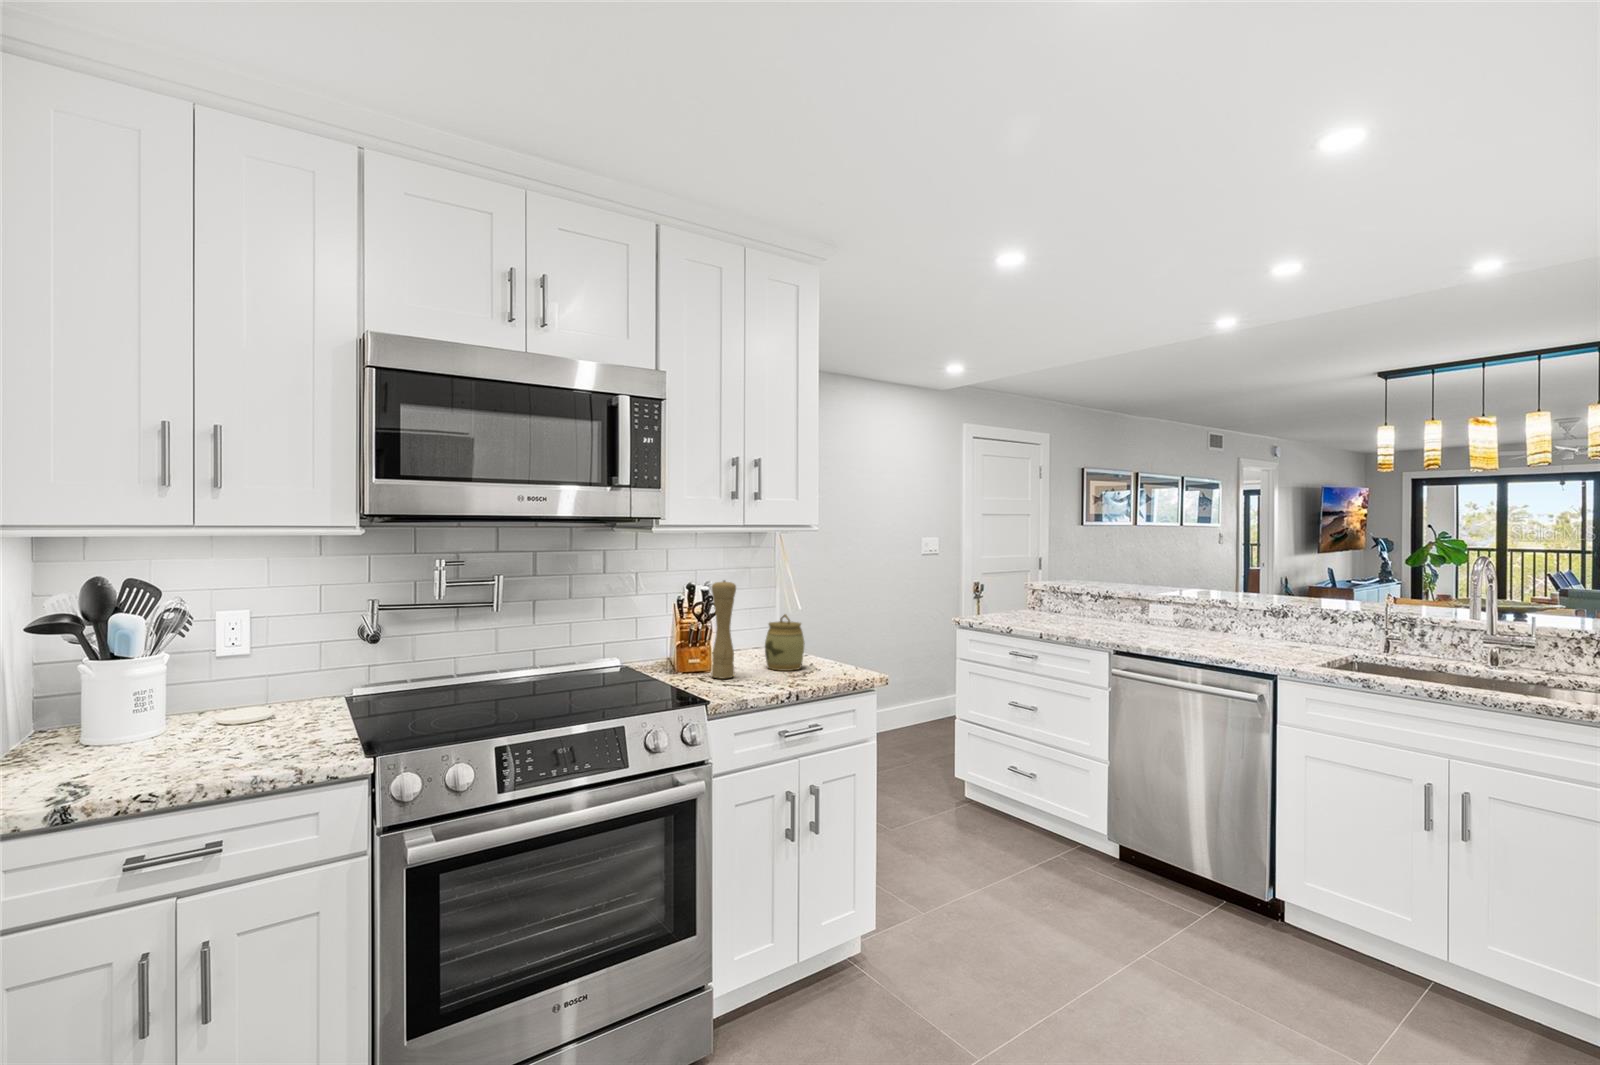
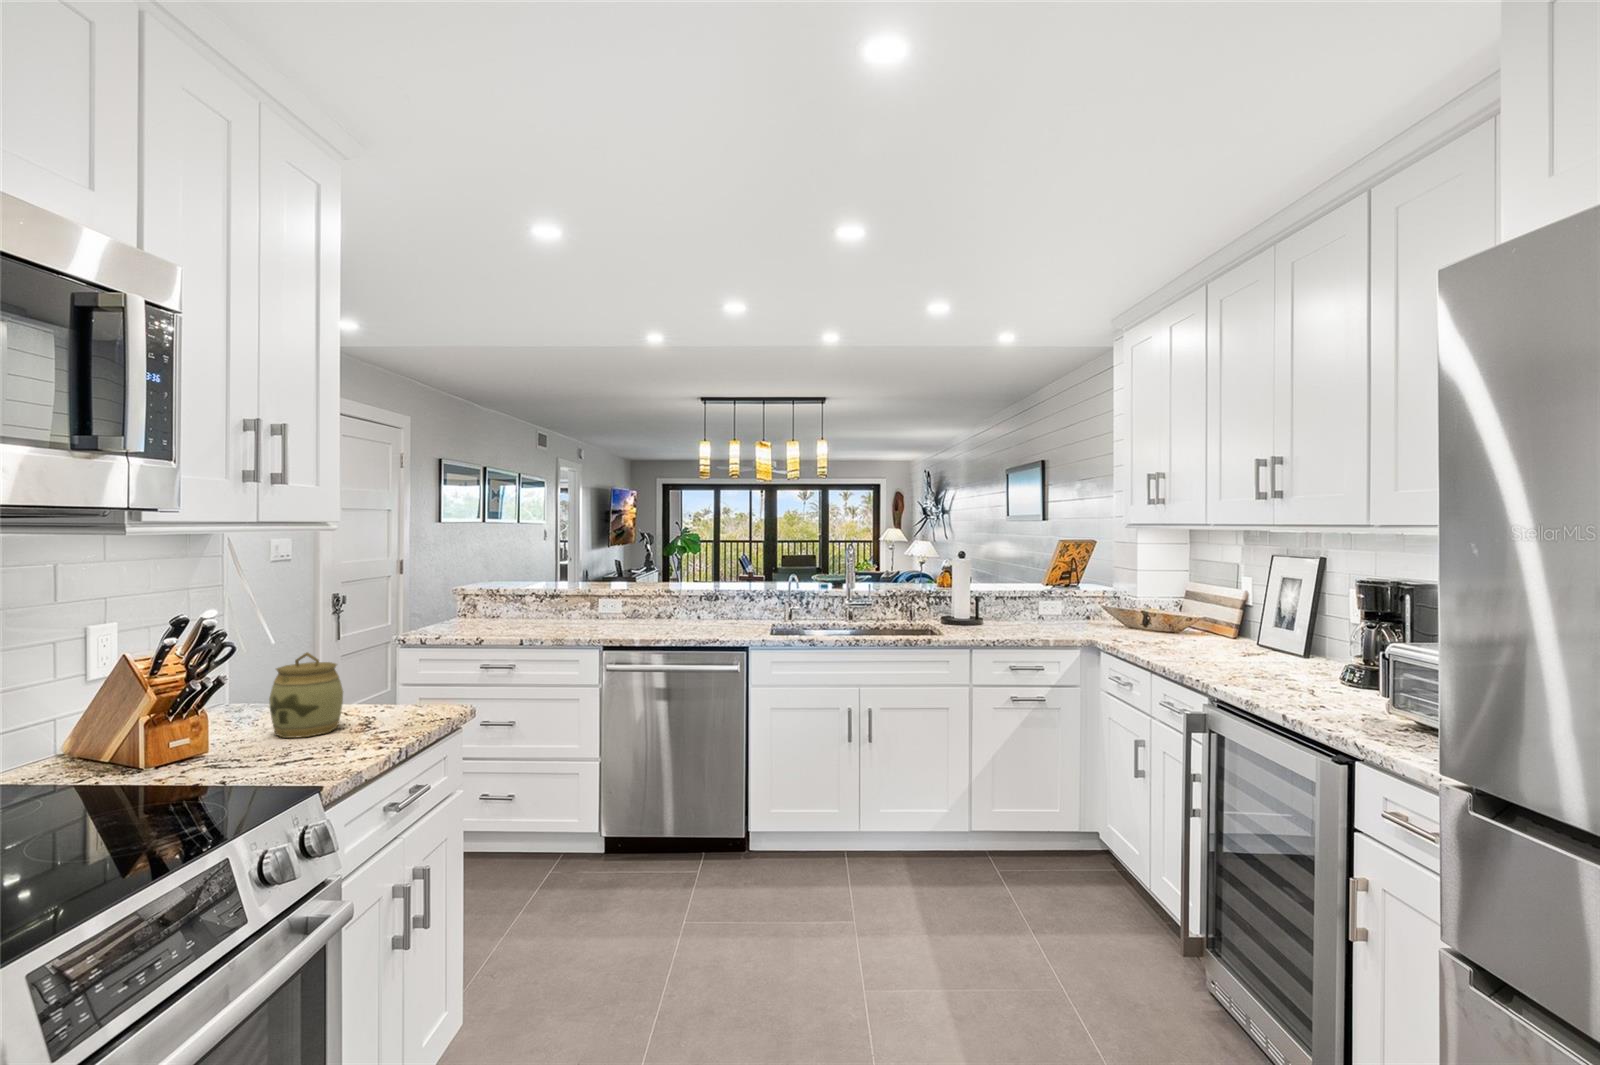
pepper mill: present [711,580,736,679] -> none [215,609,264,769]

